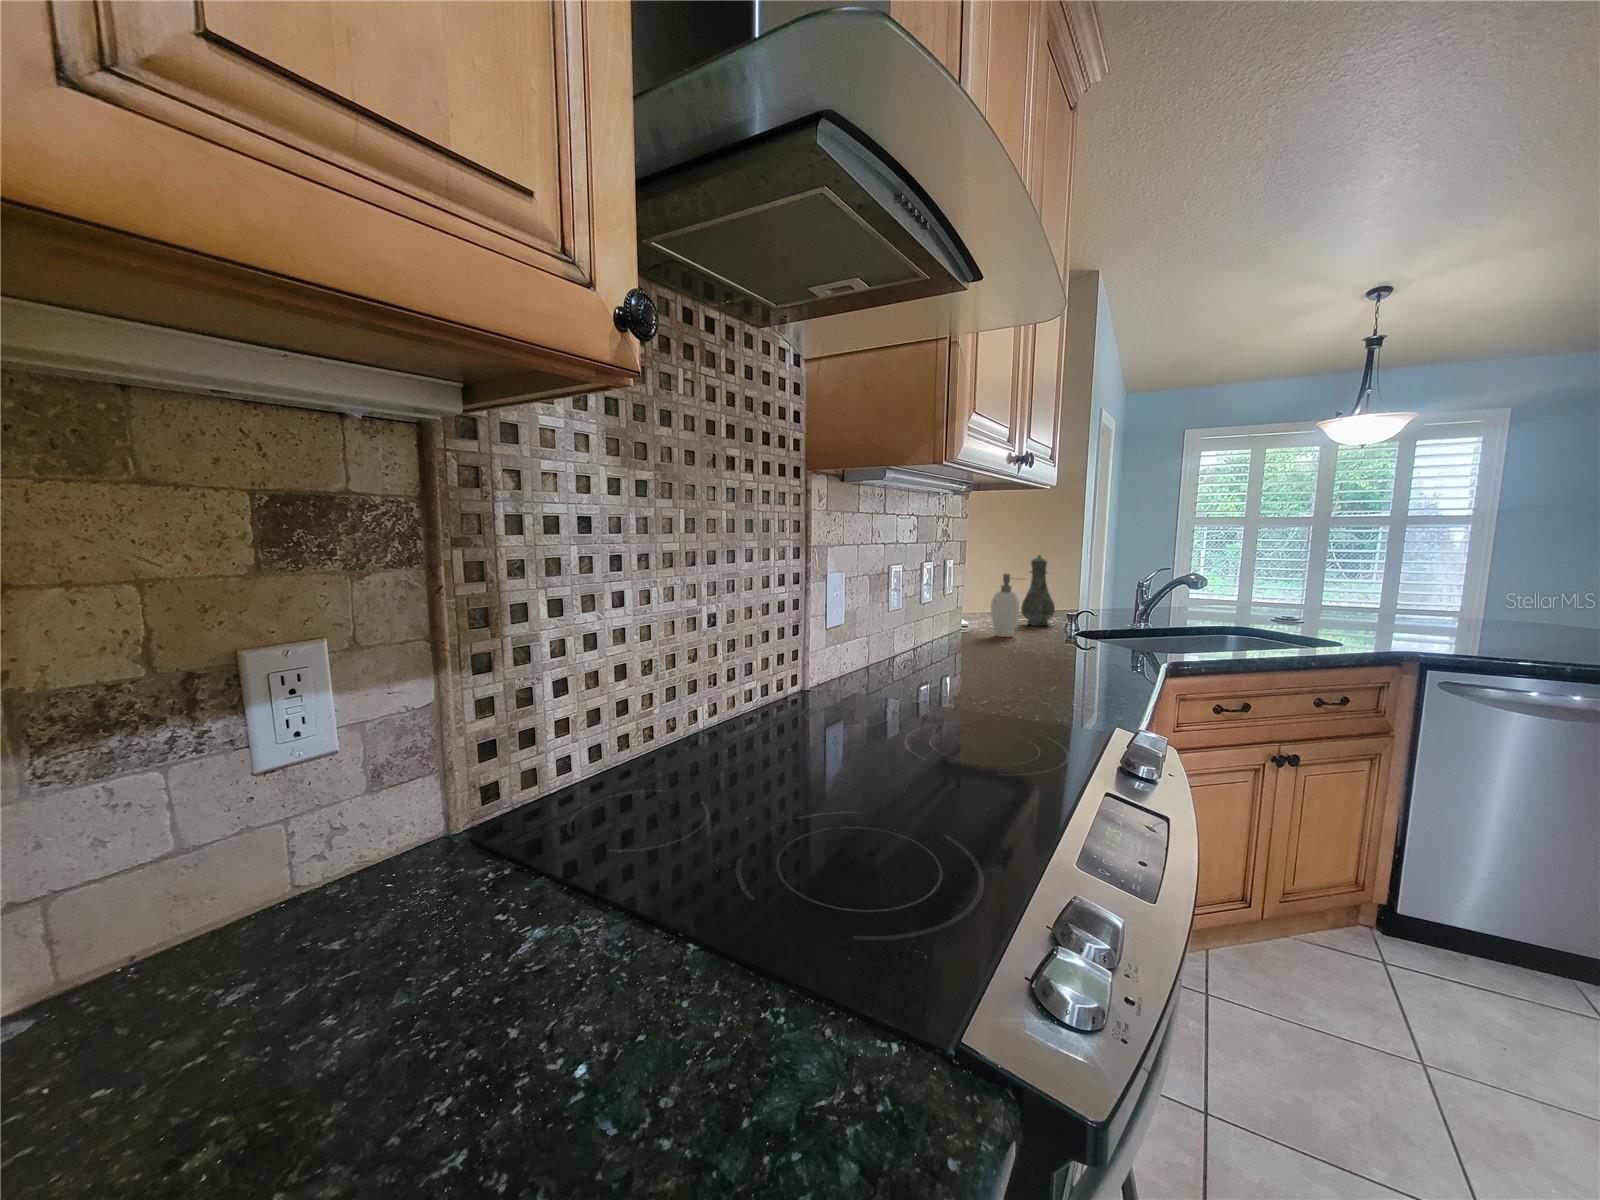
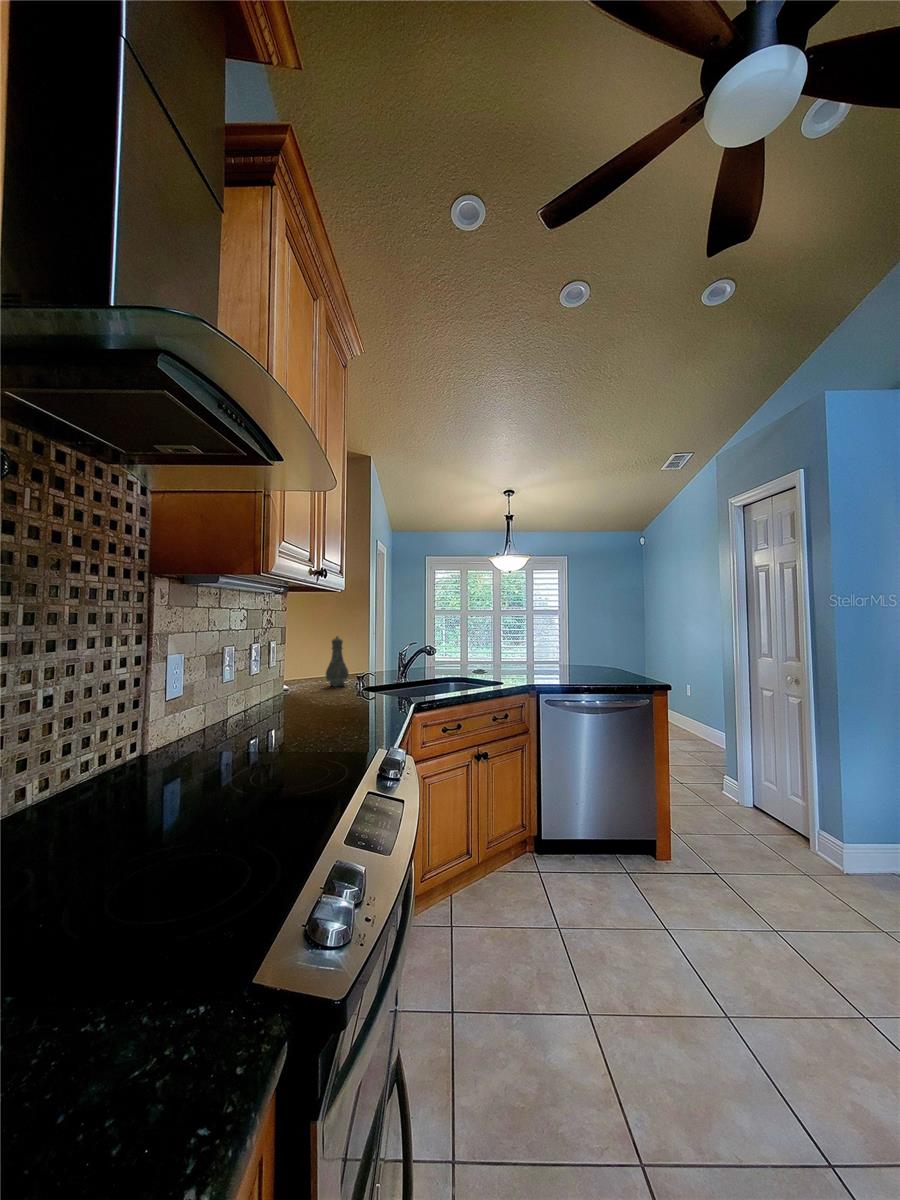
soap dispenser: present [991,574,1020,637] -> none [303,650,328,696]

